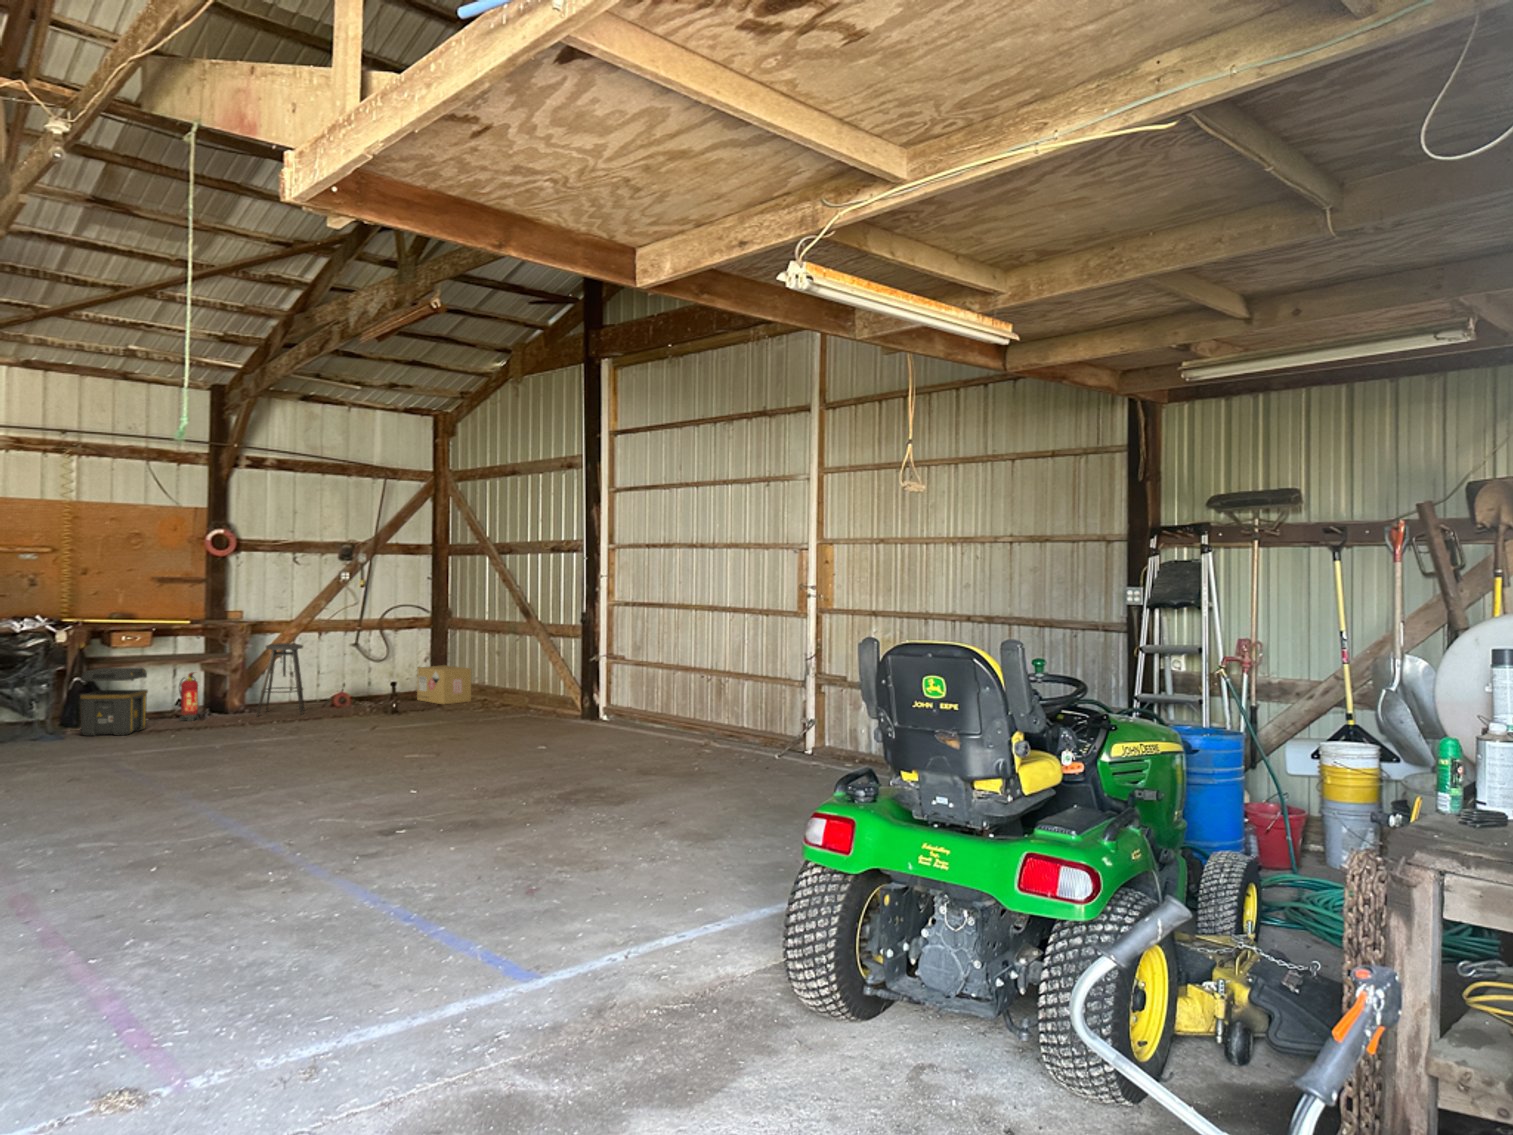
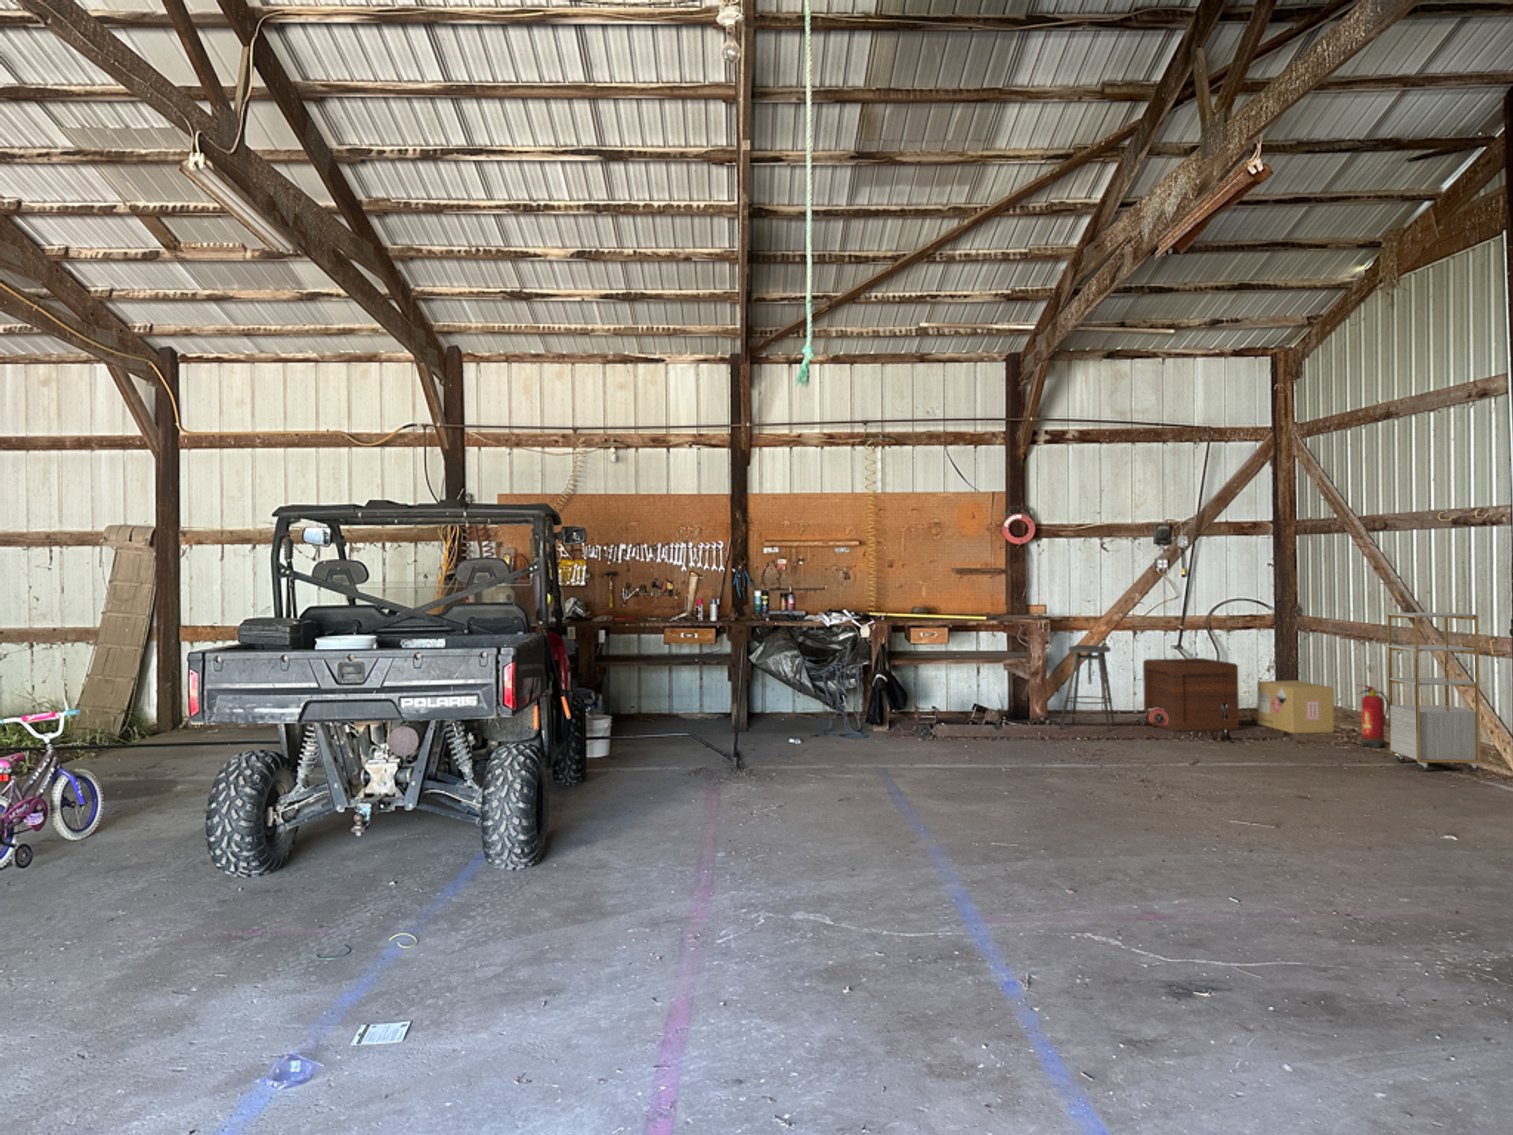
shelving unit: none [510,612,564,720] -> present [1388,612,1480,772]
wooden crate: none [328,651,405,711] -> present [1143,658,1239,732]
toolbox: present [80,668,148,736] -> none [884,665,946,739]
fire extinguisher: present [179,672,199,721] -> present [1358,685,1389,748]

